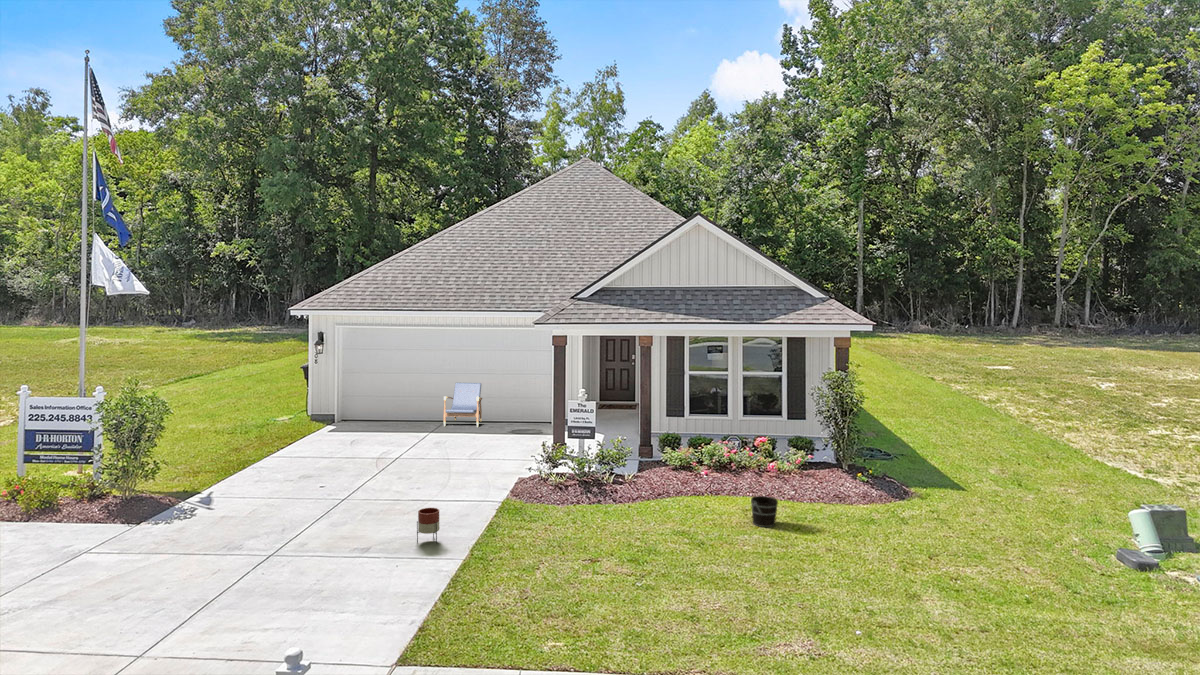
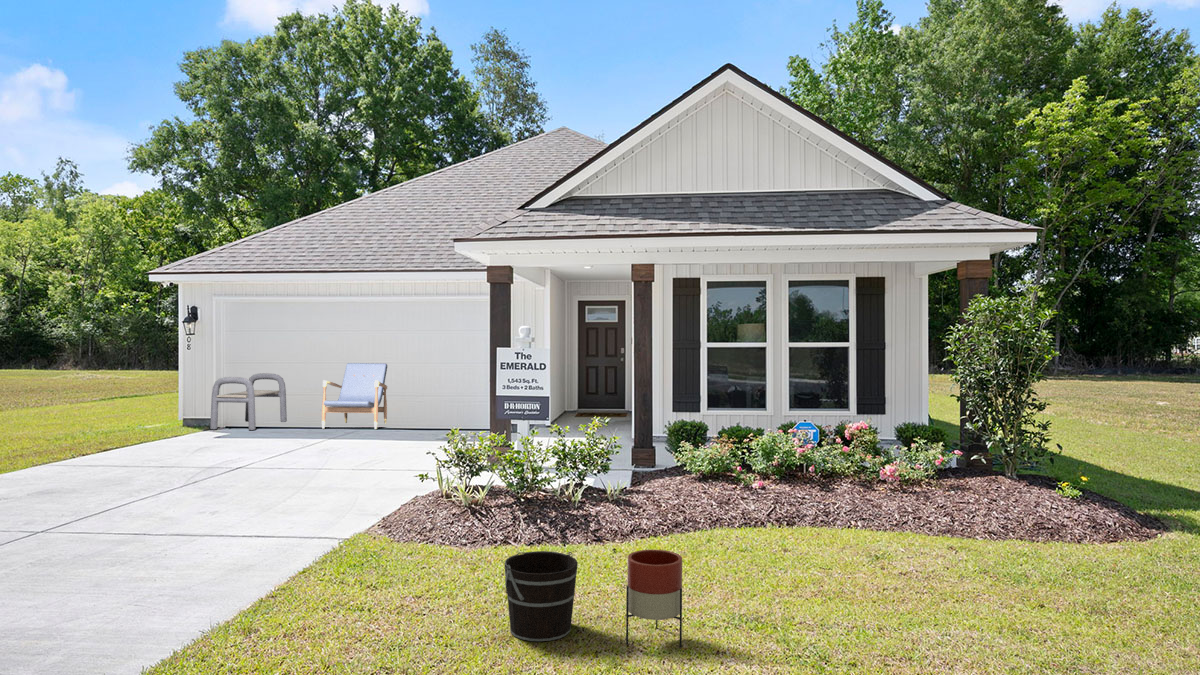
bench: none [375,389,417,428] -> present [210,373,287,430]
bucket: present [751,496,778,527] -> present [504,551,578,641]
planter: present [417,508,440,544] -> present [626,550,682,648]

